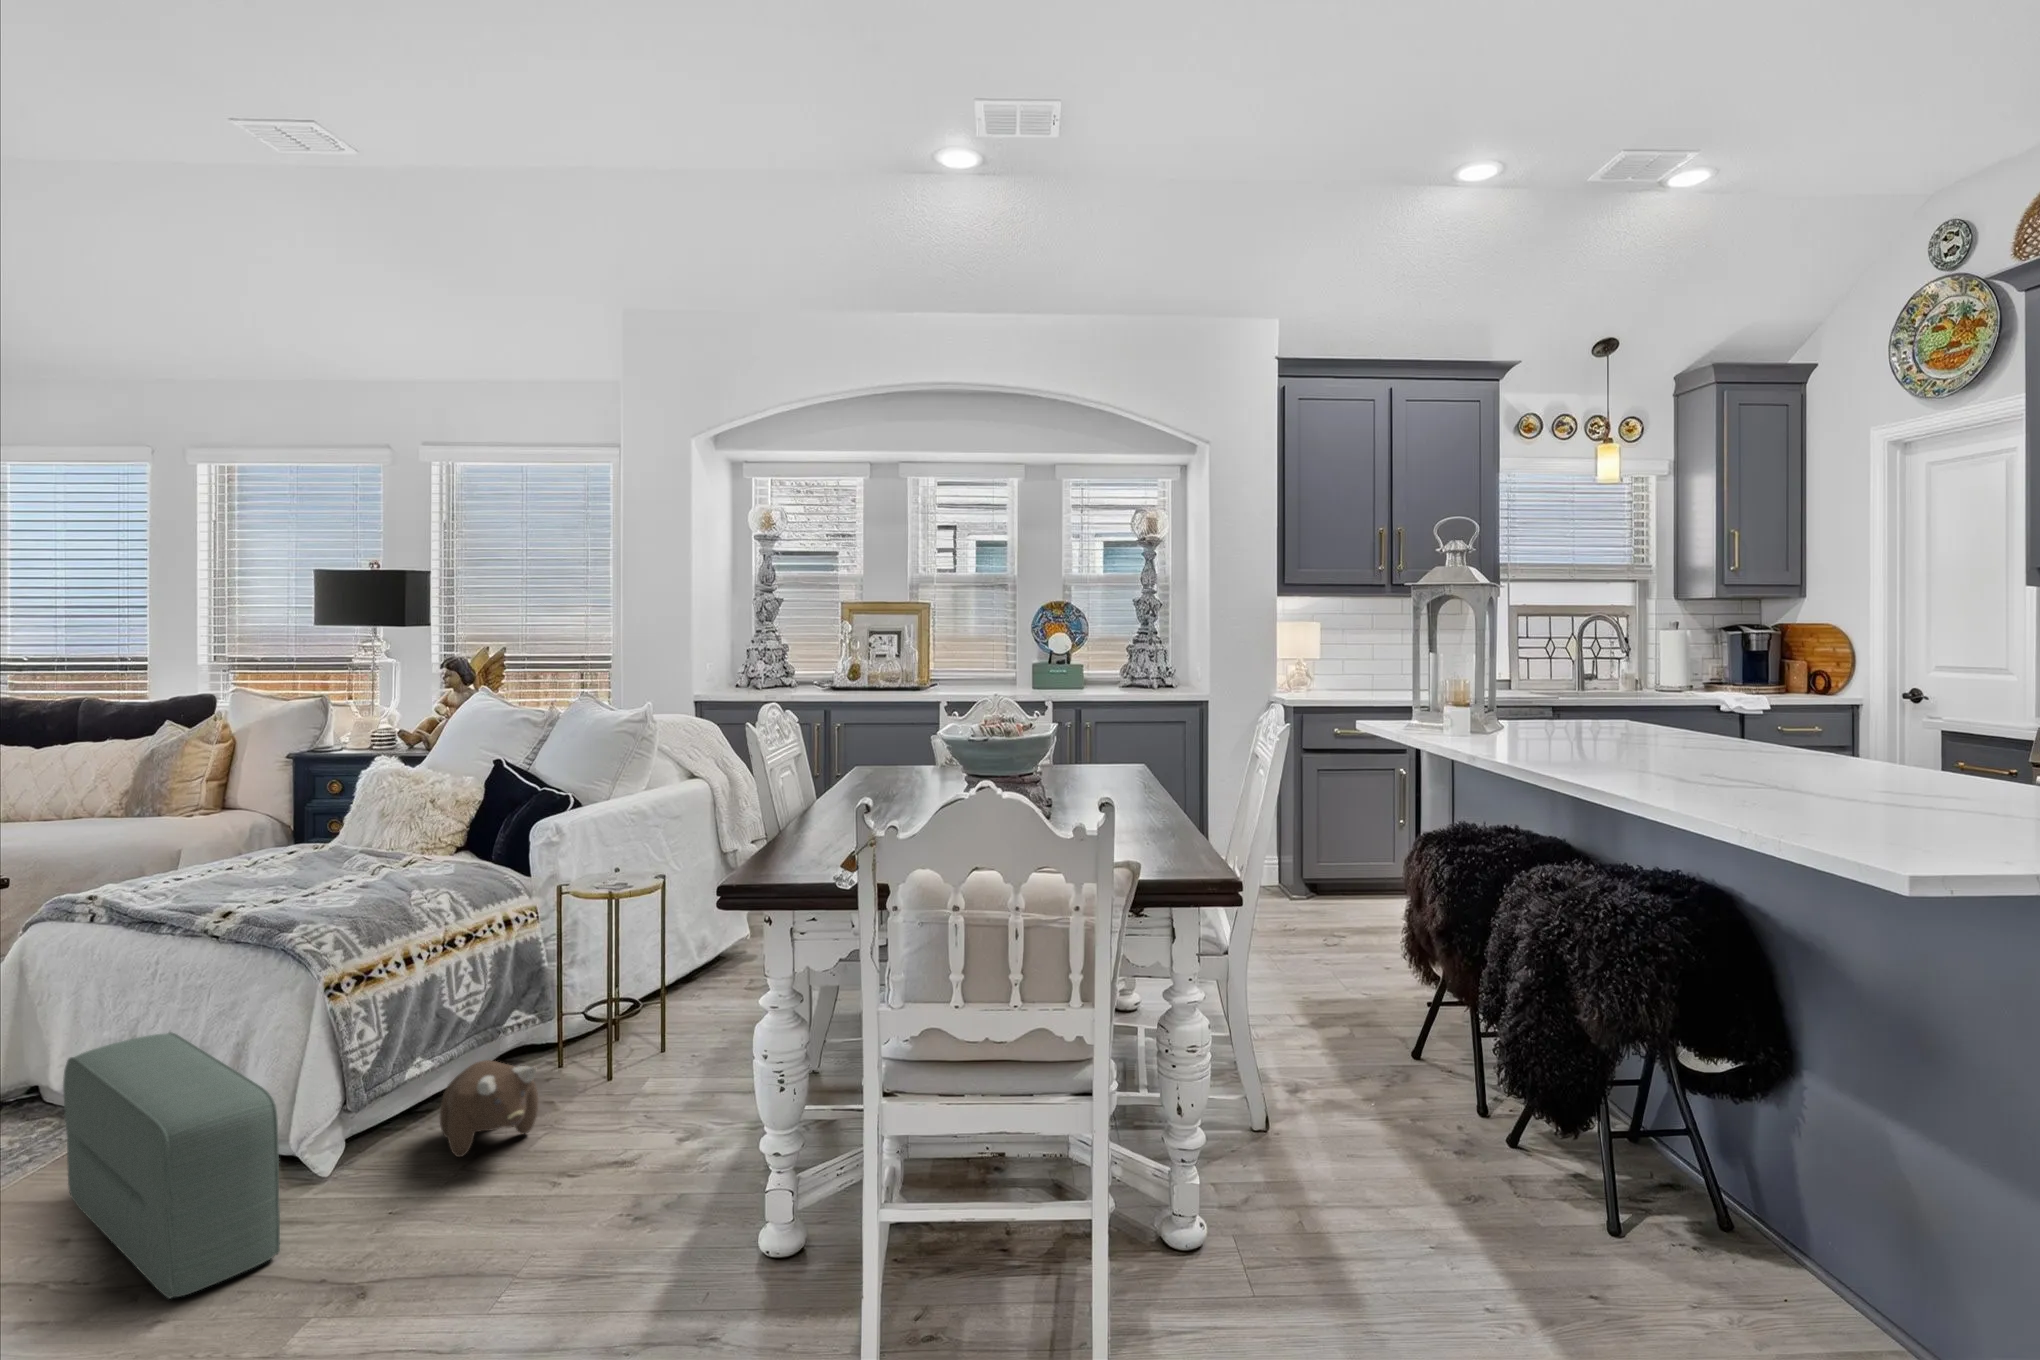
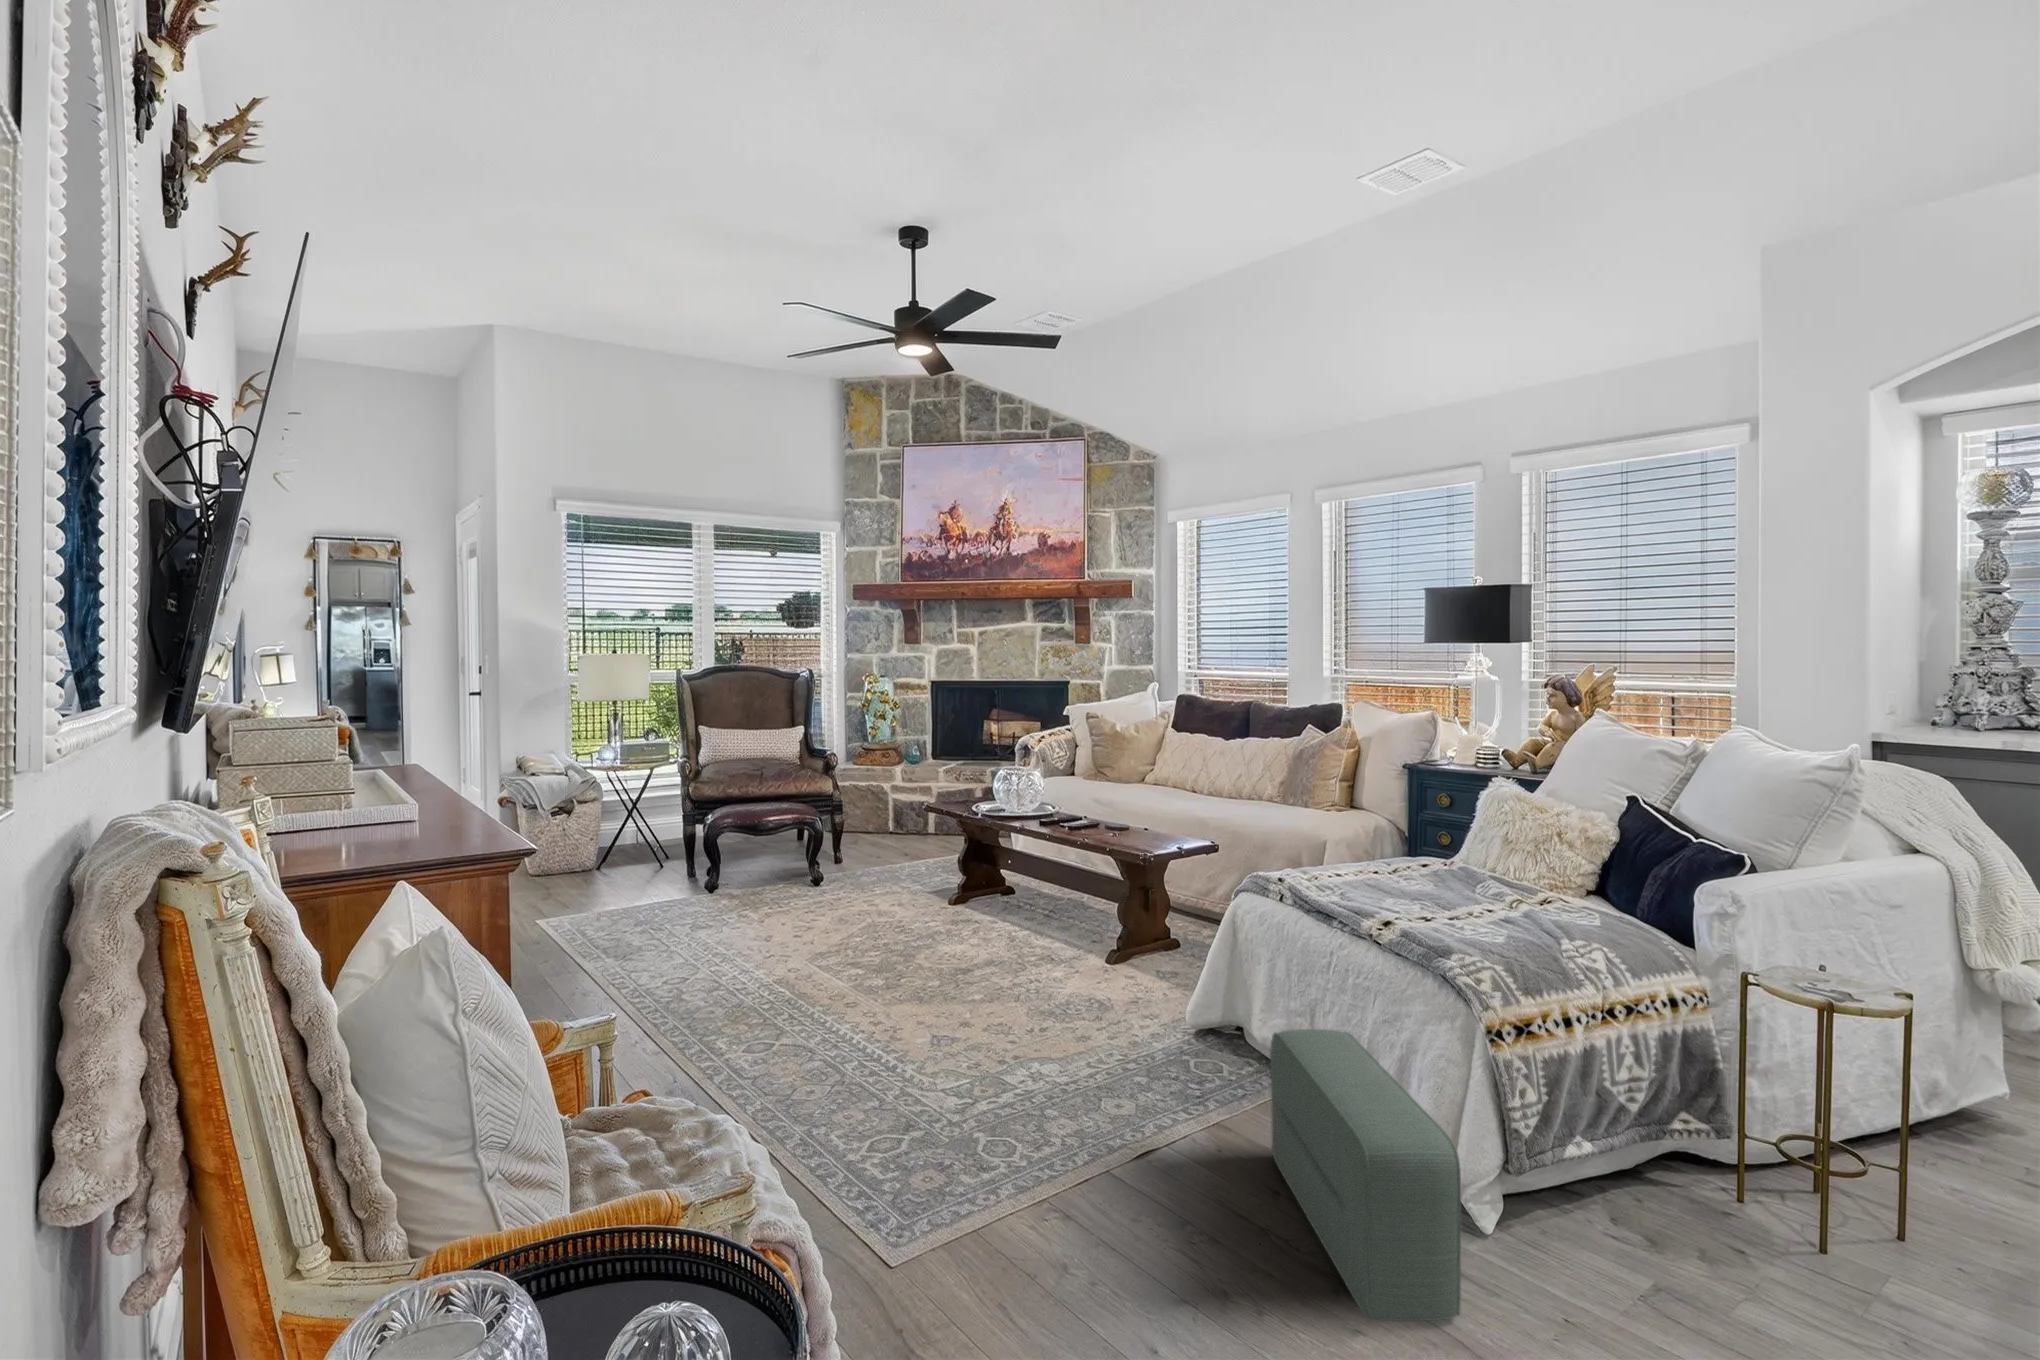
plush toy: present [440,1060,538,1157] -> none [1607,1169,1742,1284]

